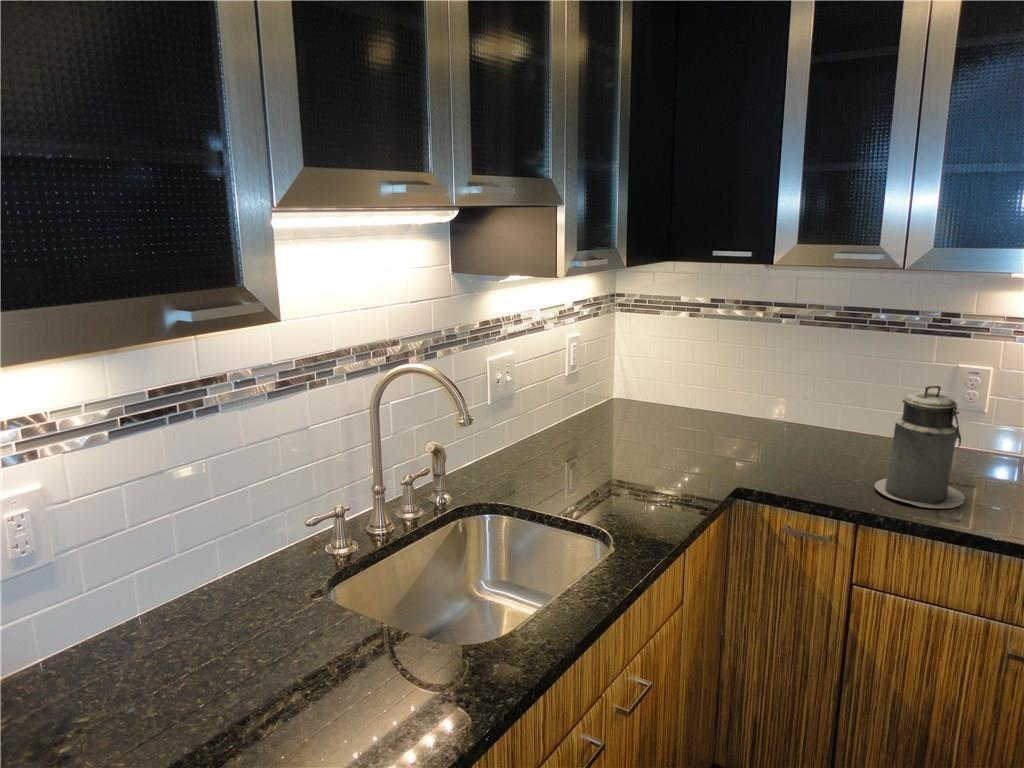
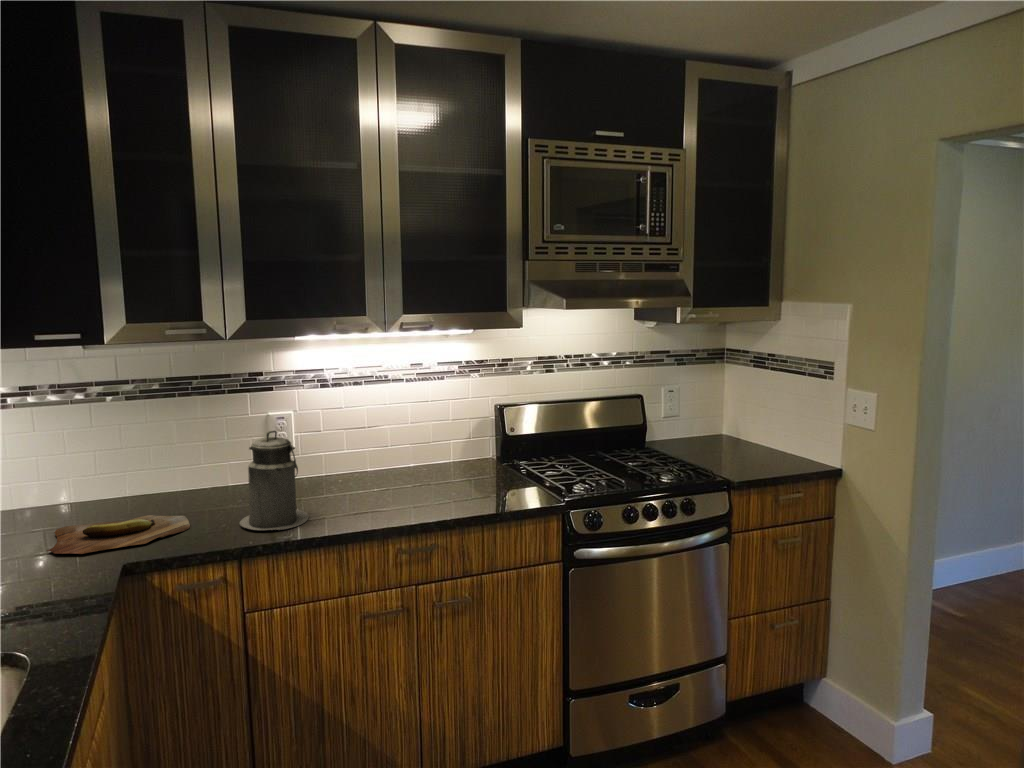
cutting board: none [688,436,825,474] -> present [47,515,190,554]

